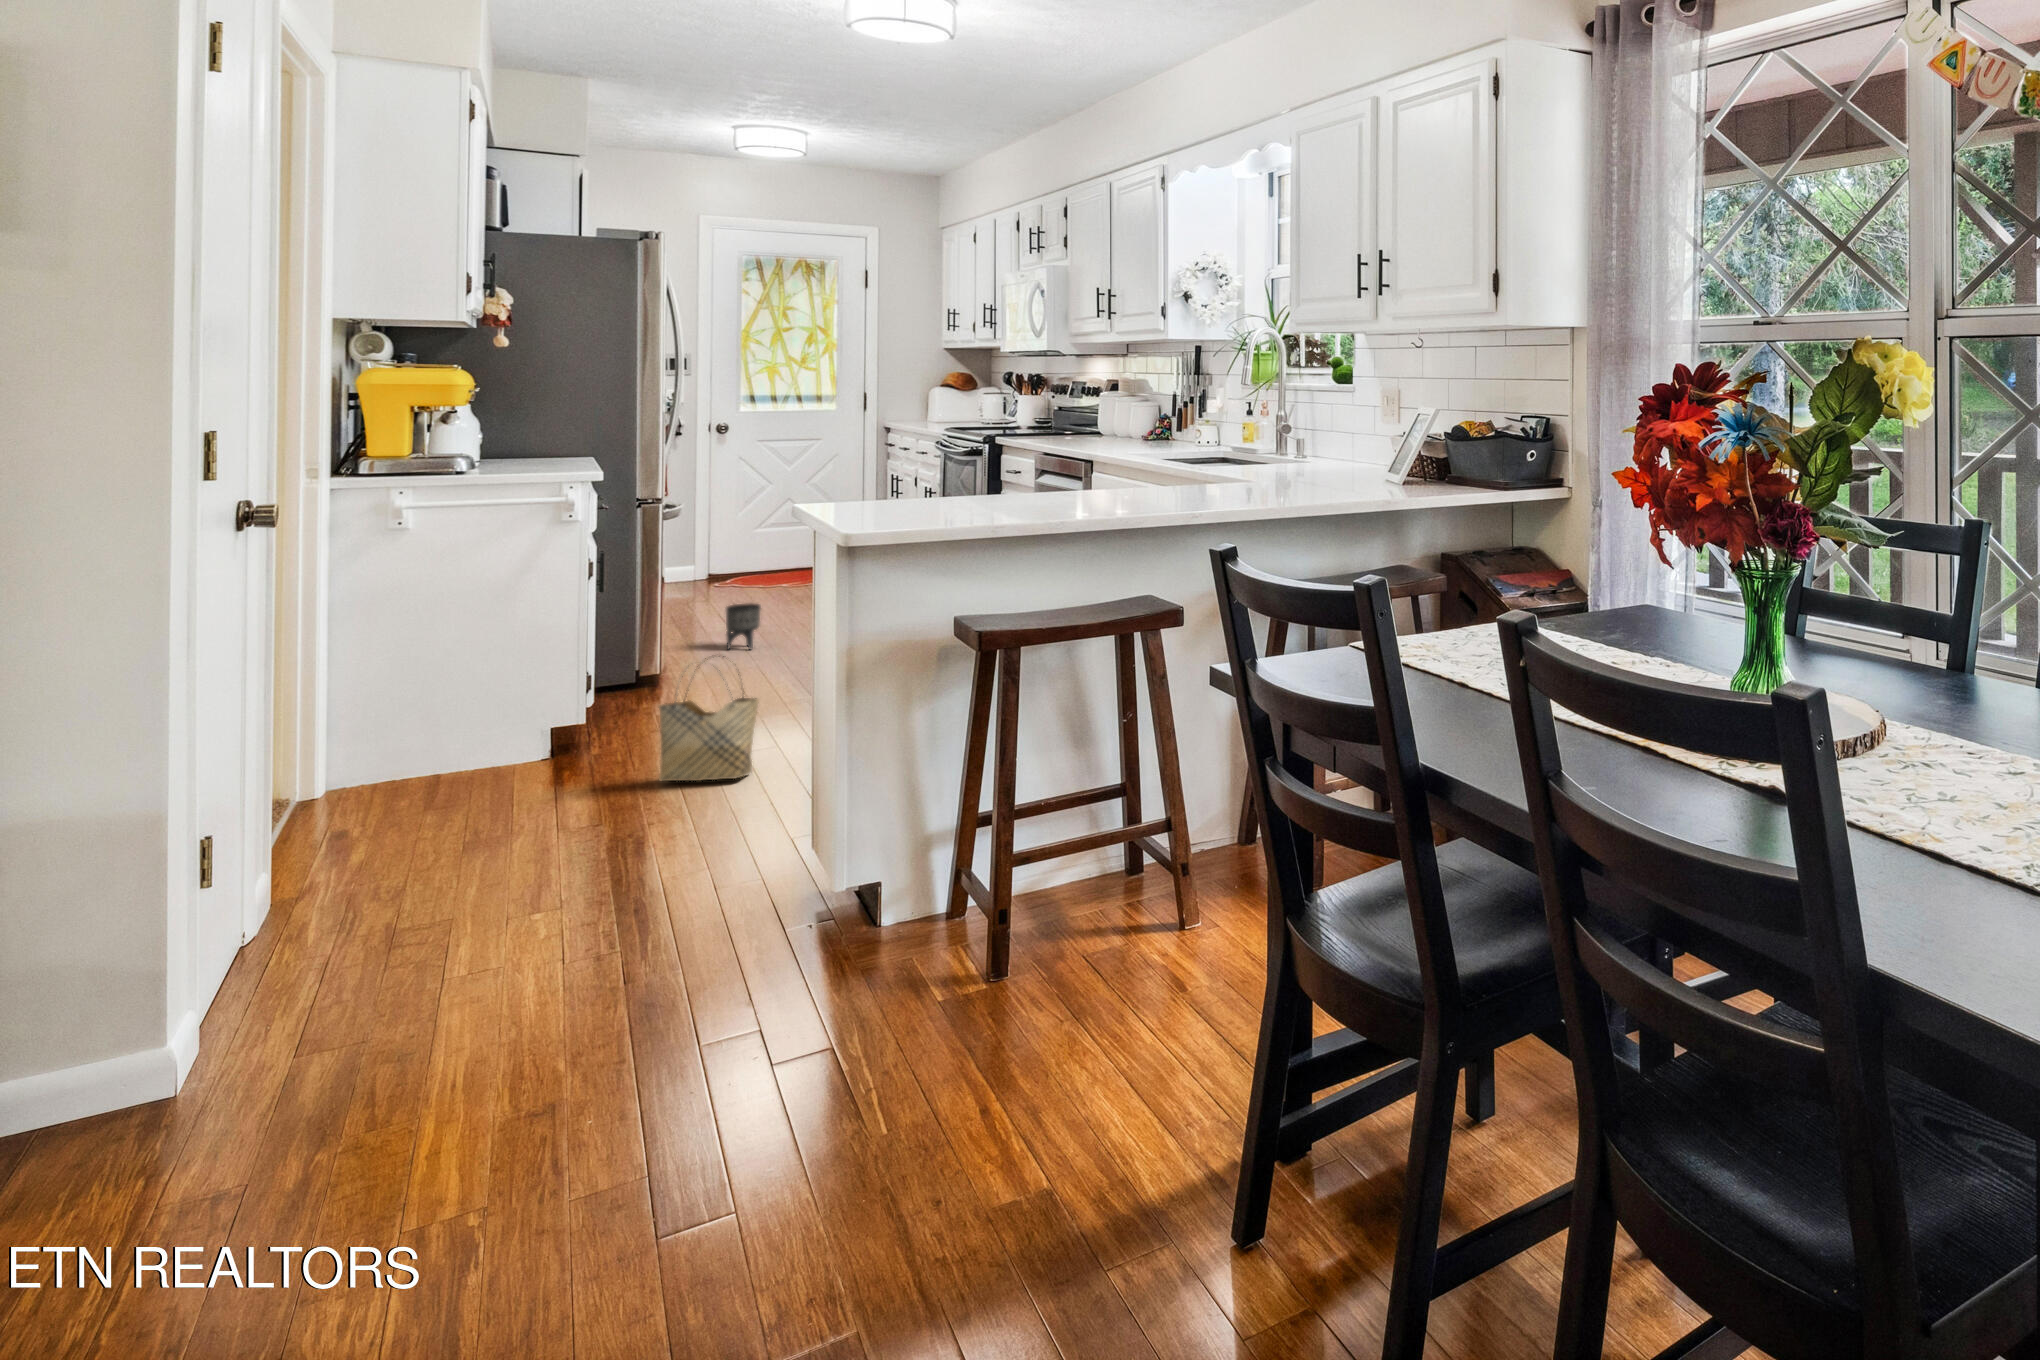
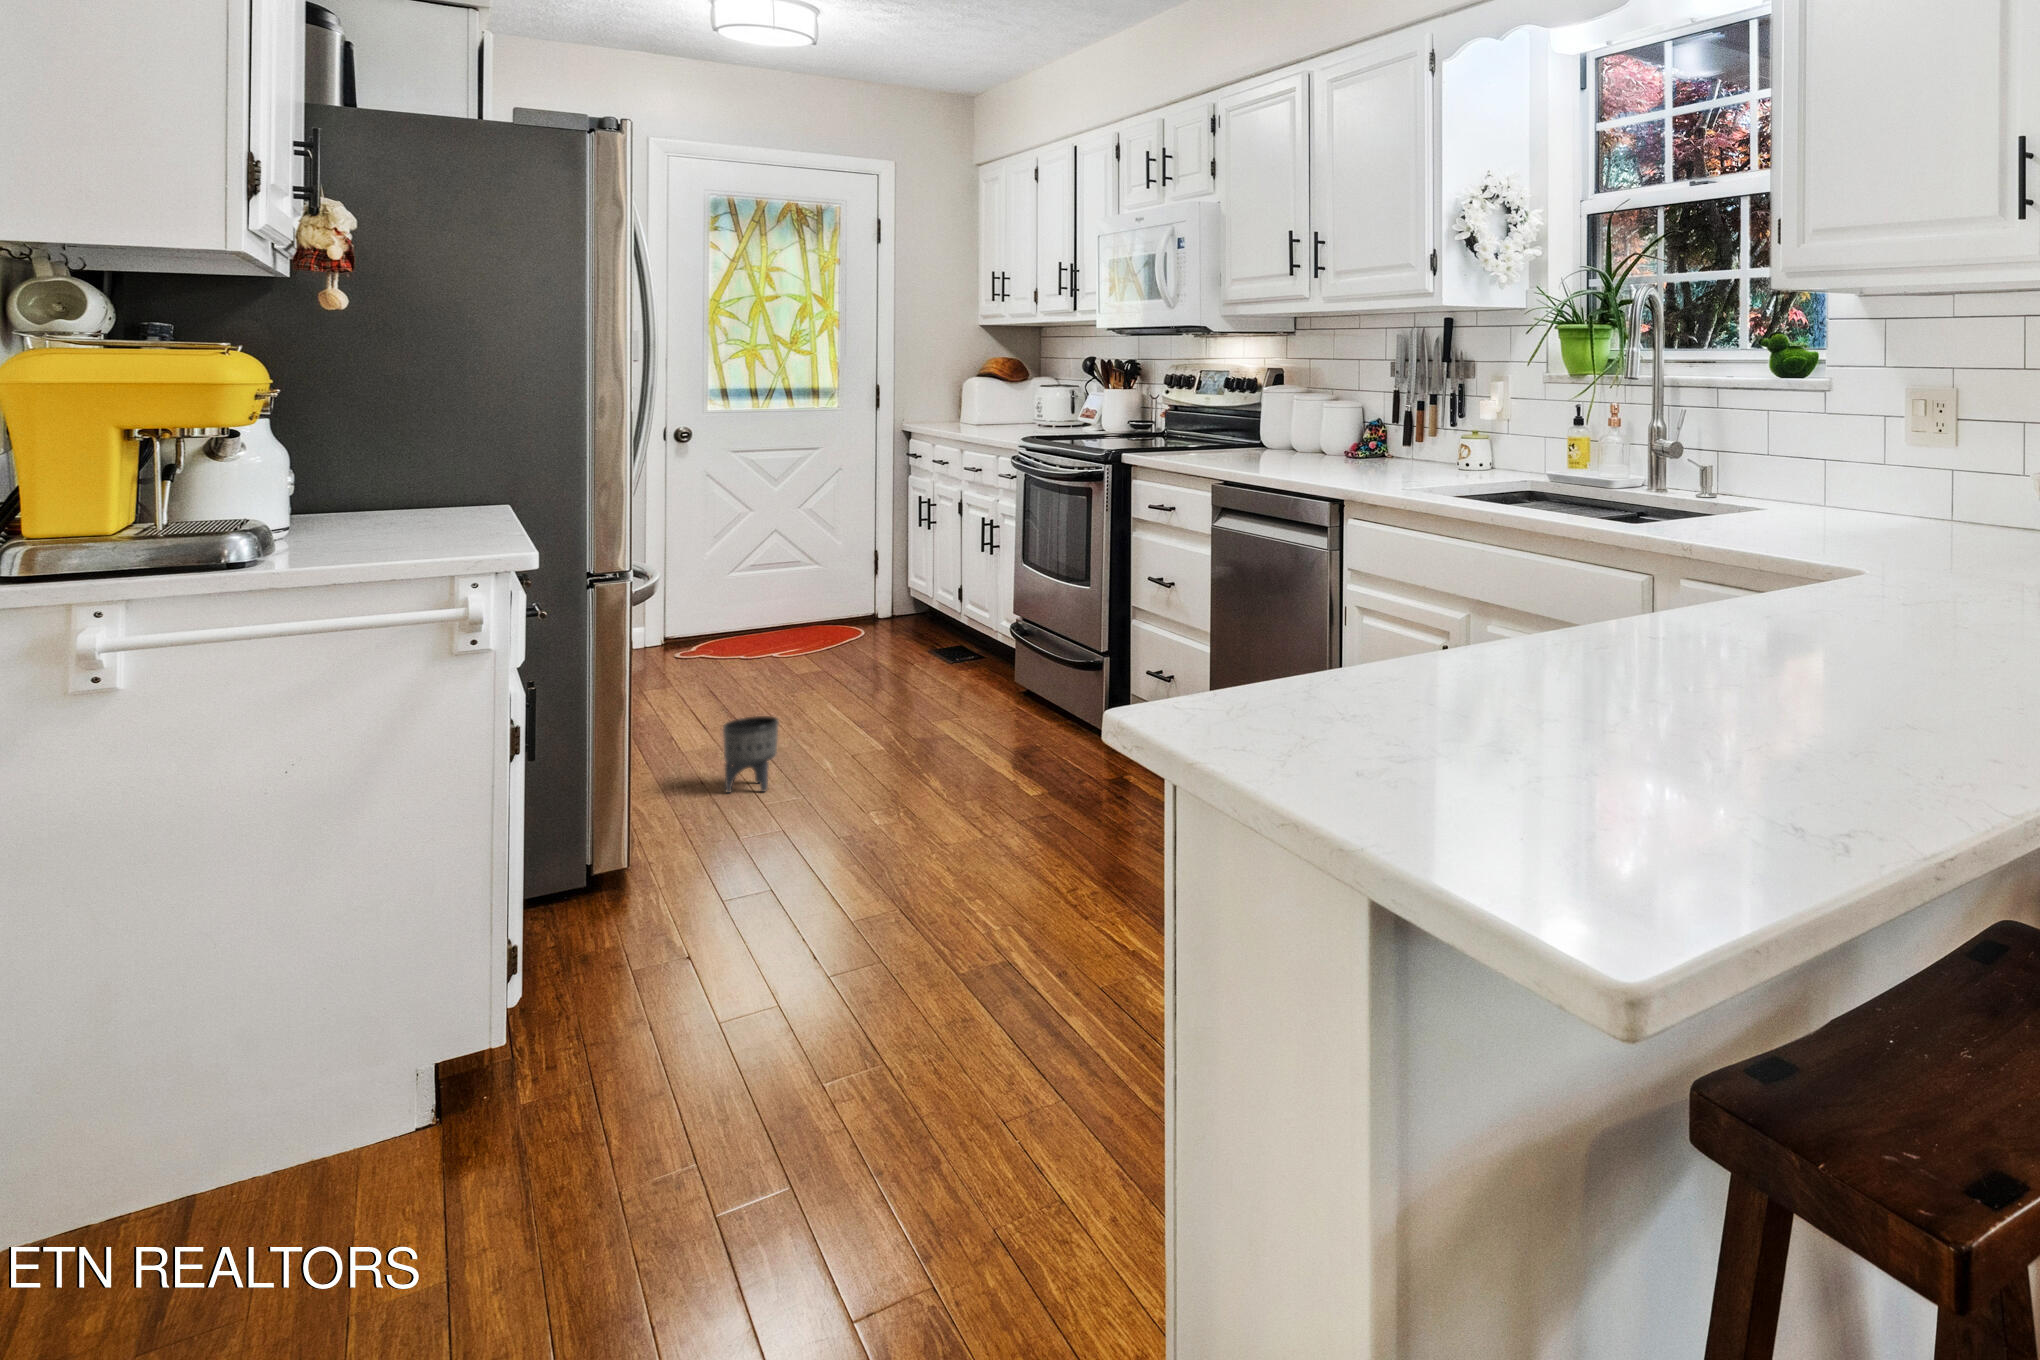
woven basket: present [659,656,758,781] -> none [675,930,885,1226]

